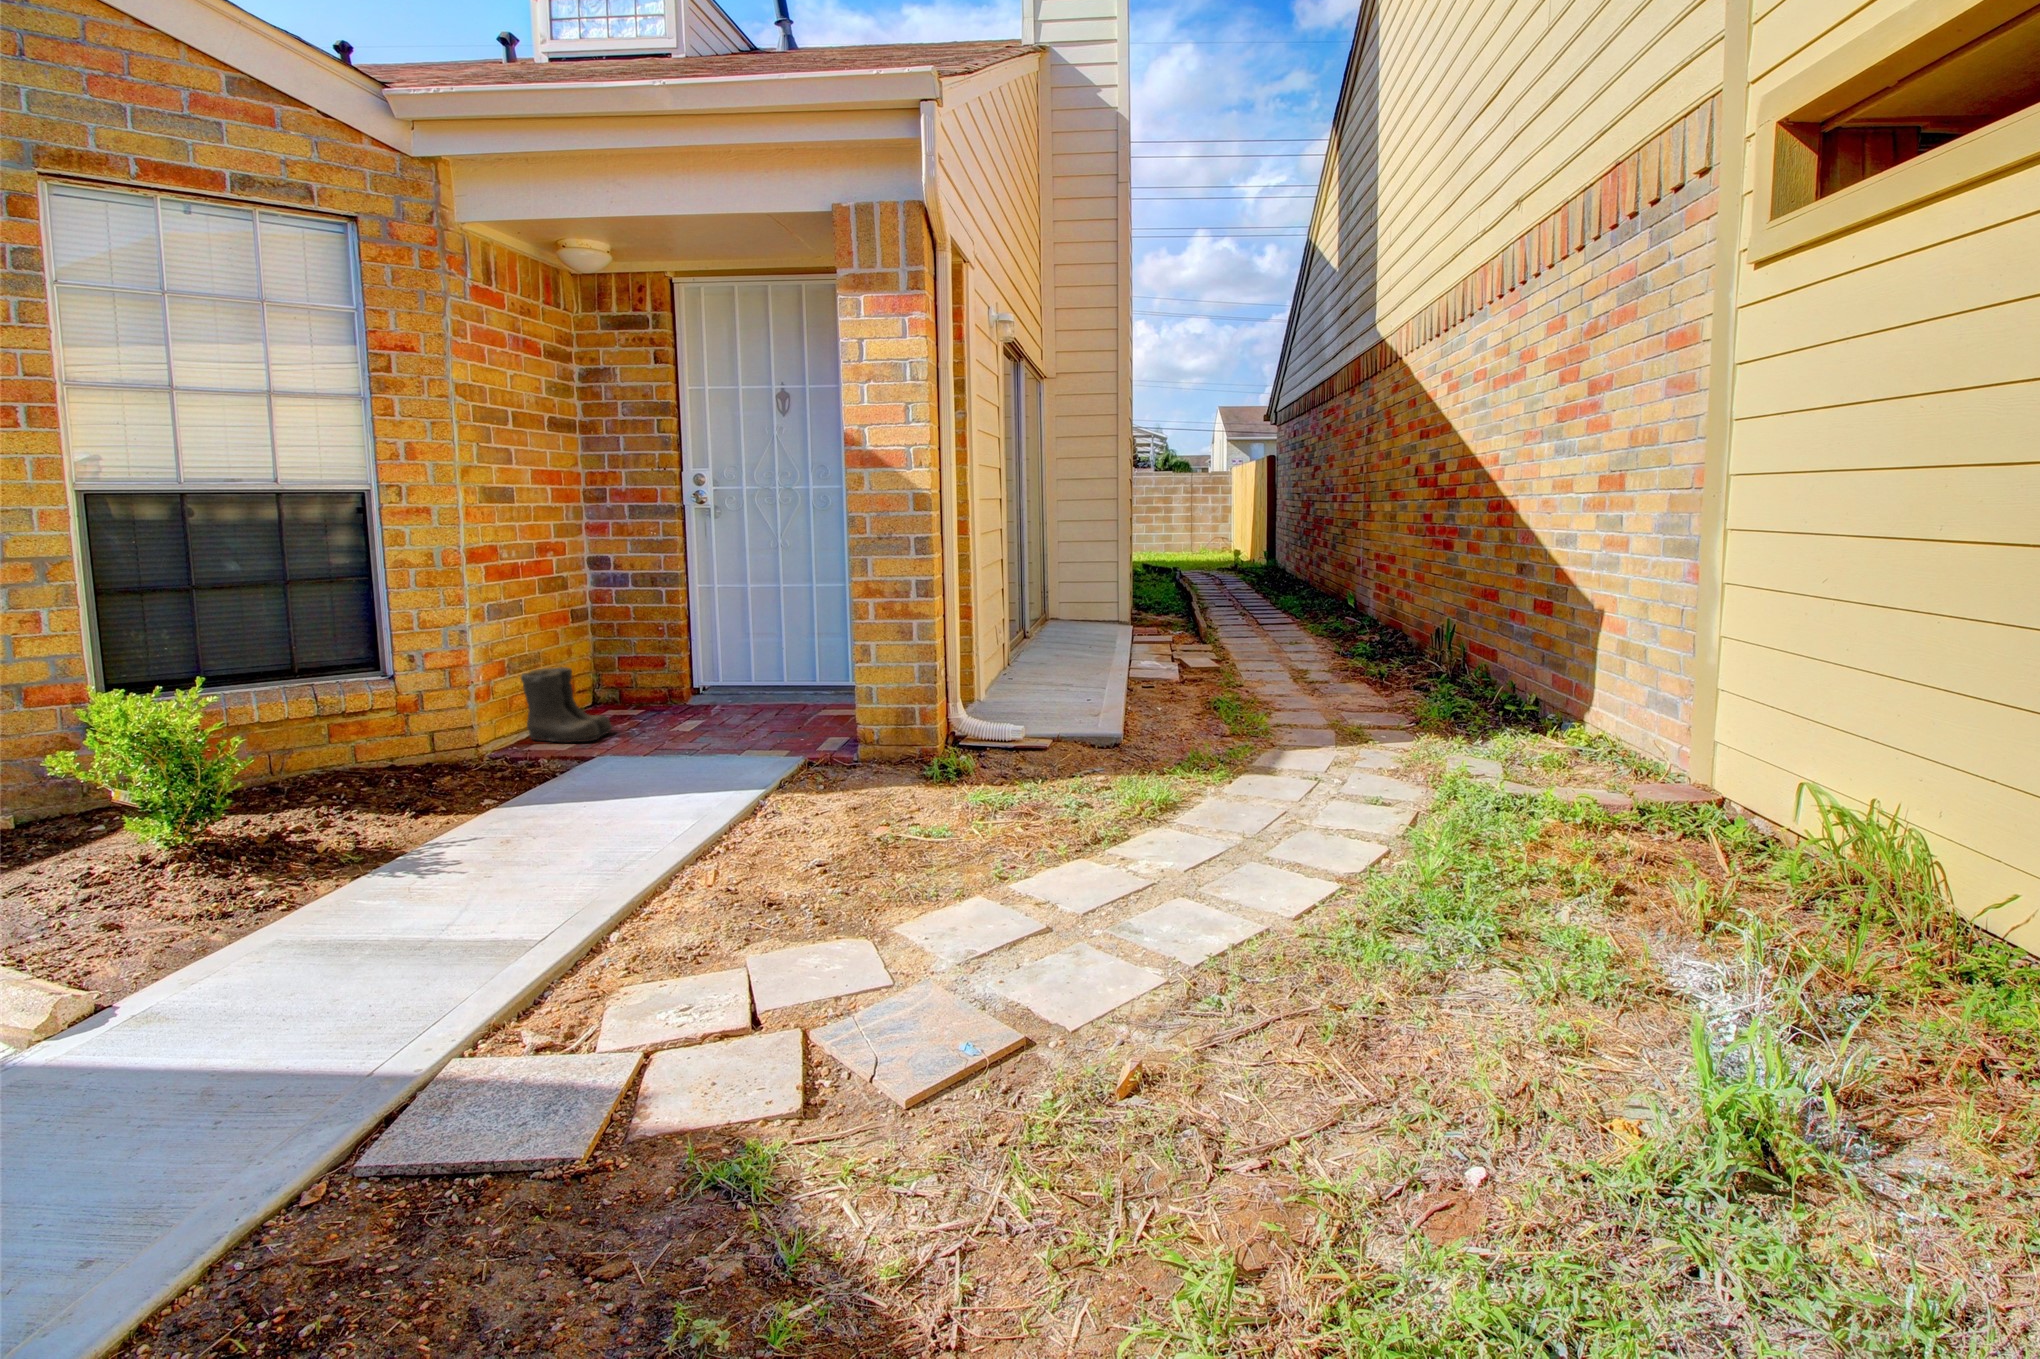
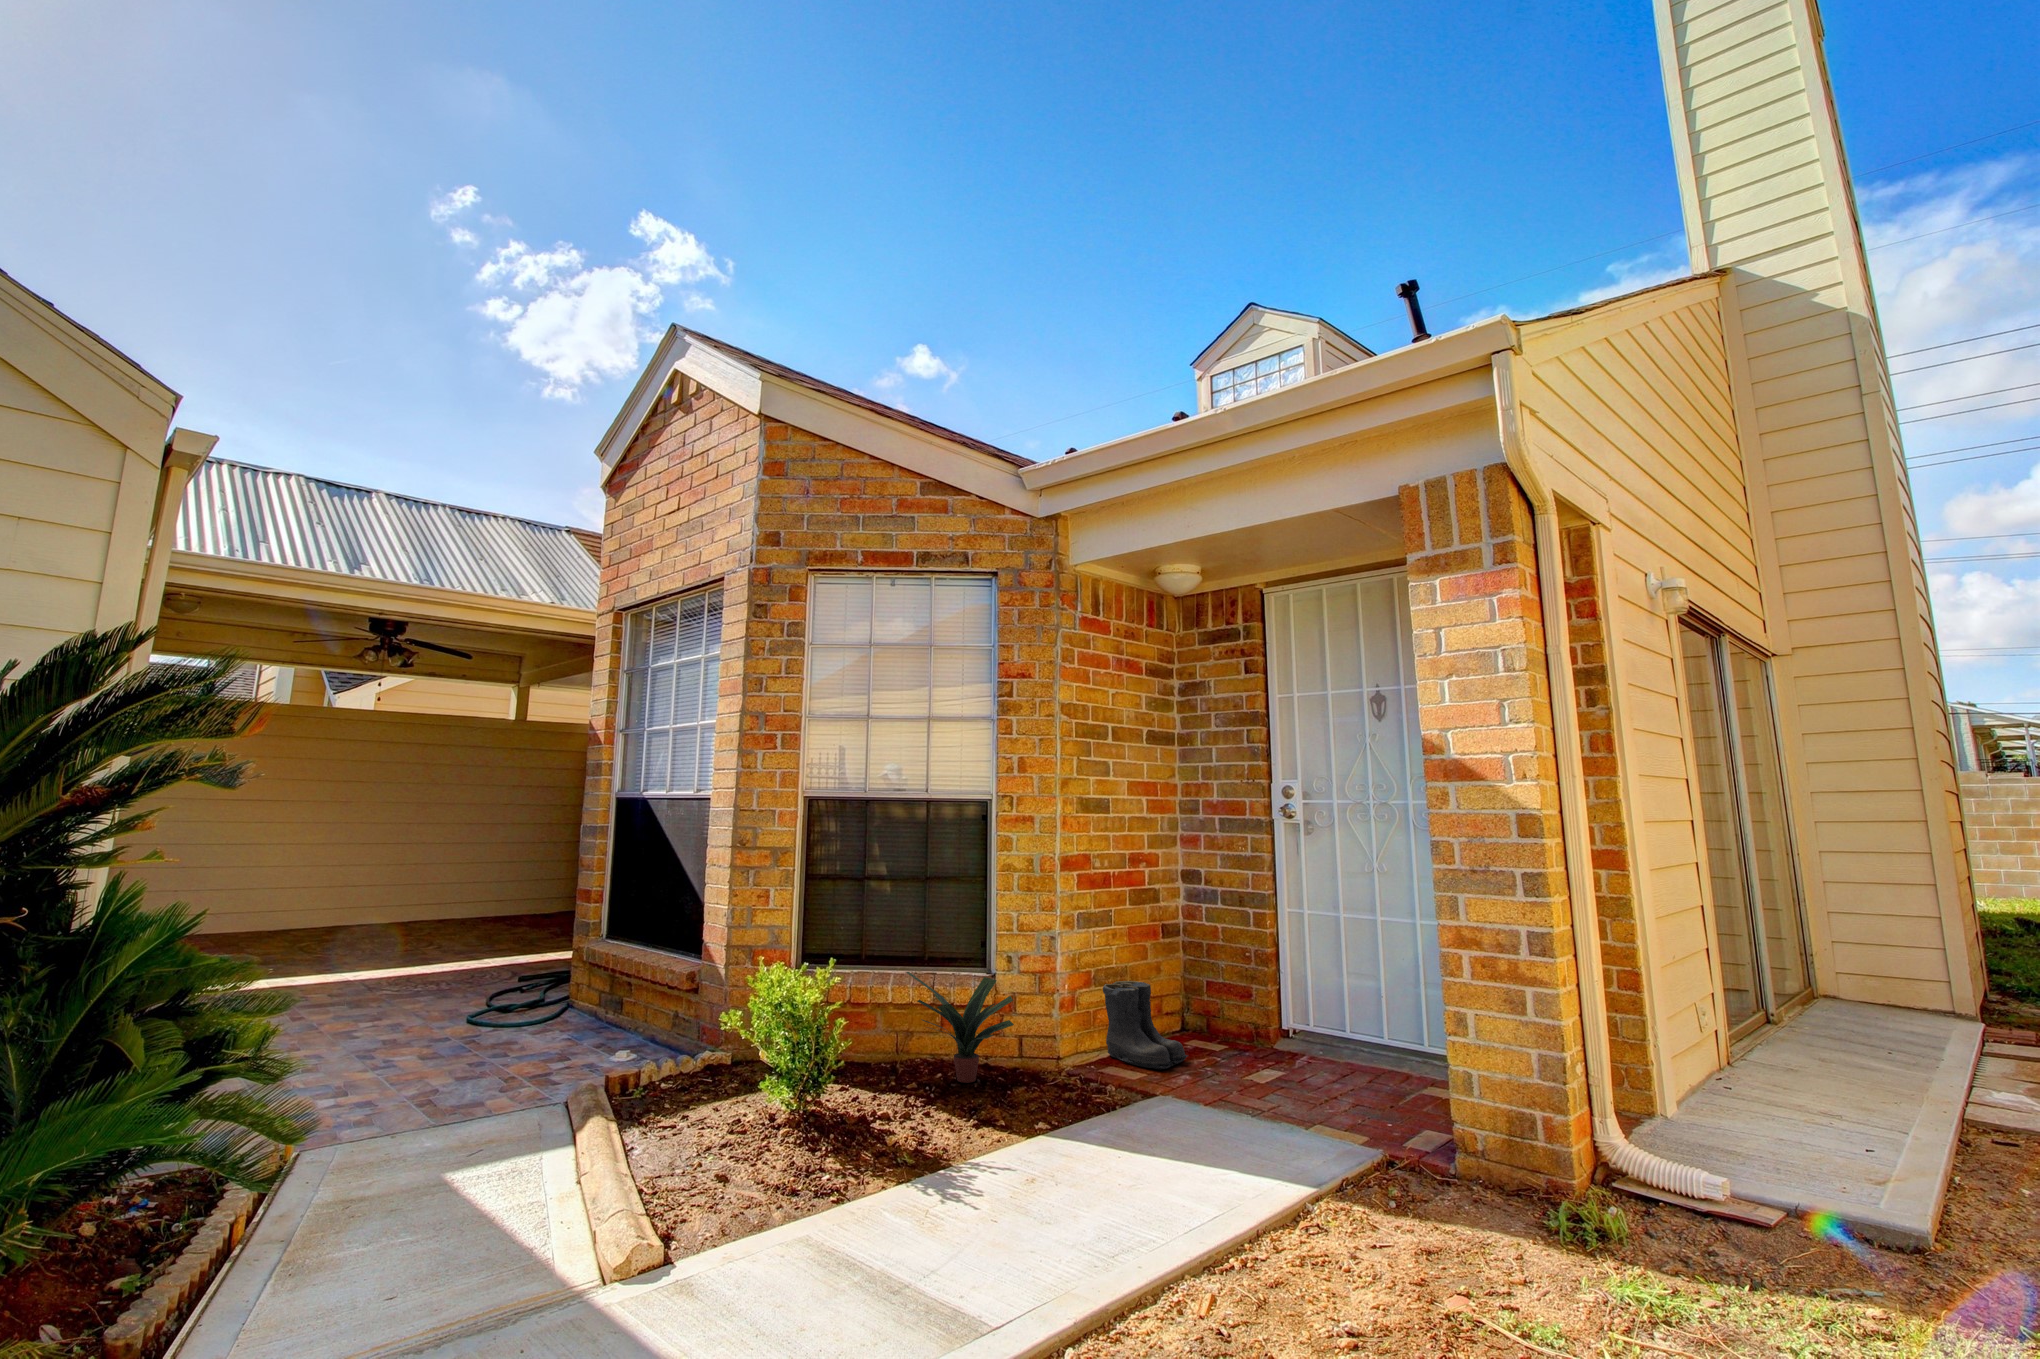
potted plant: none [286,679,432,787] -> present [907,972,1014,1083]

